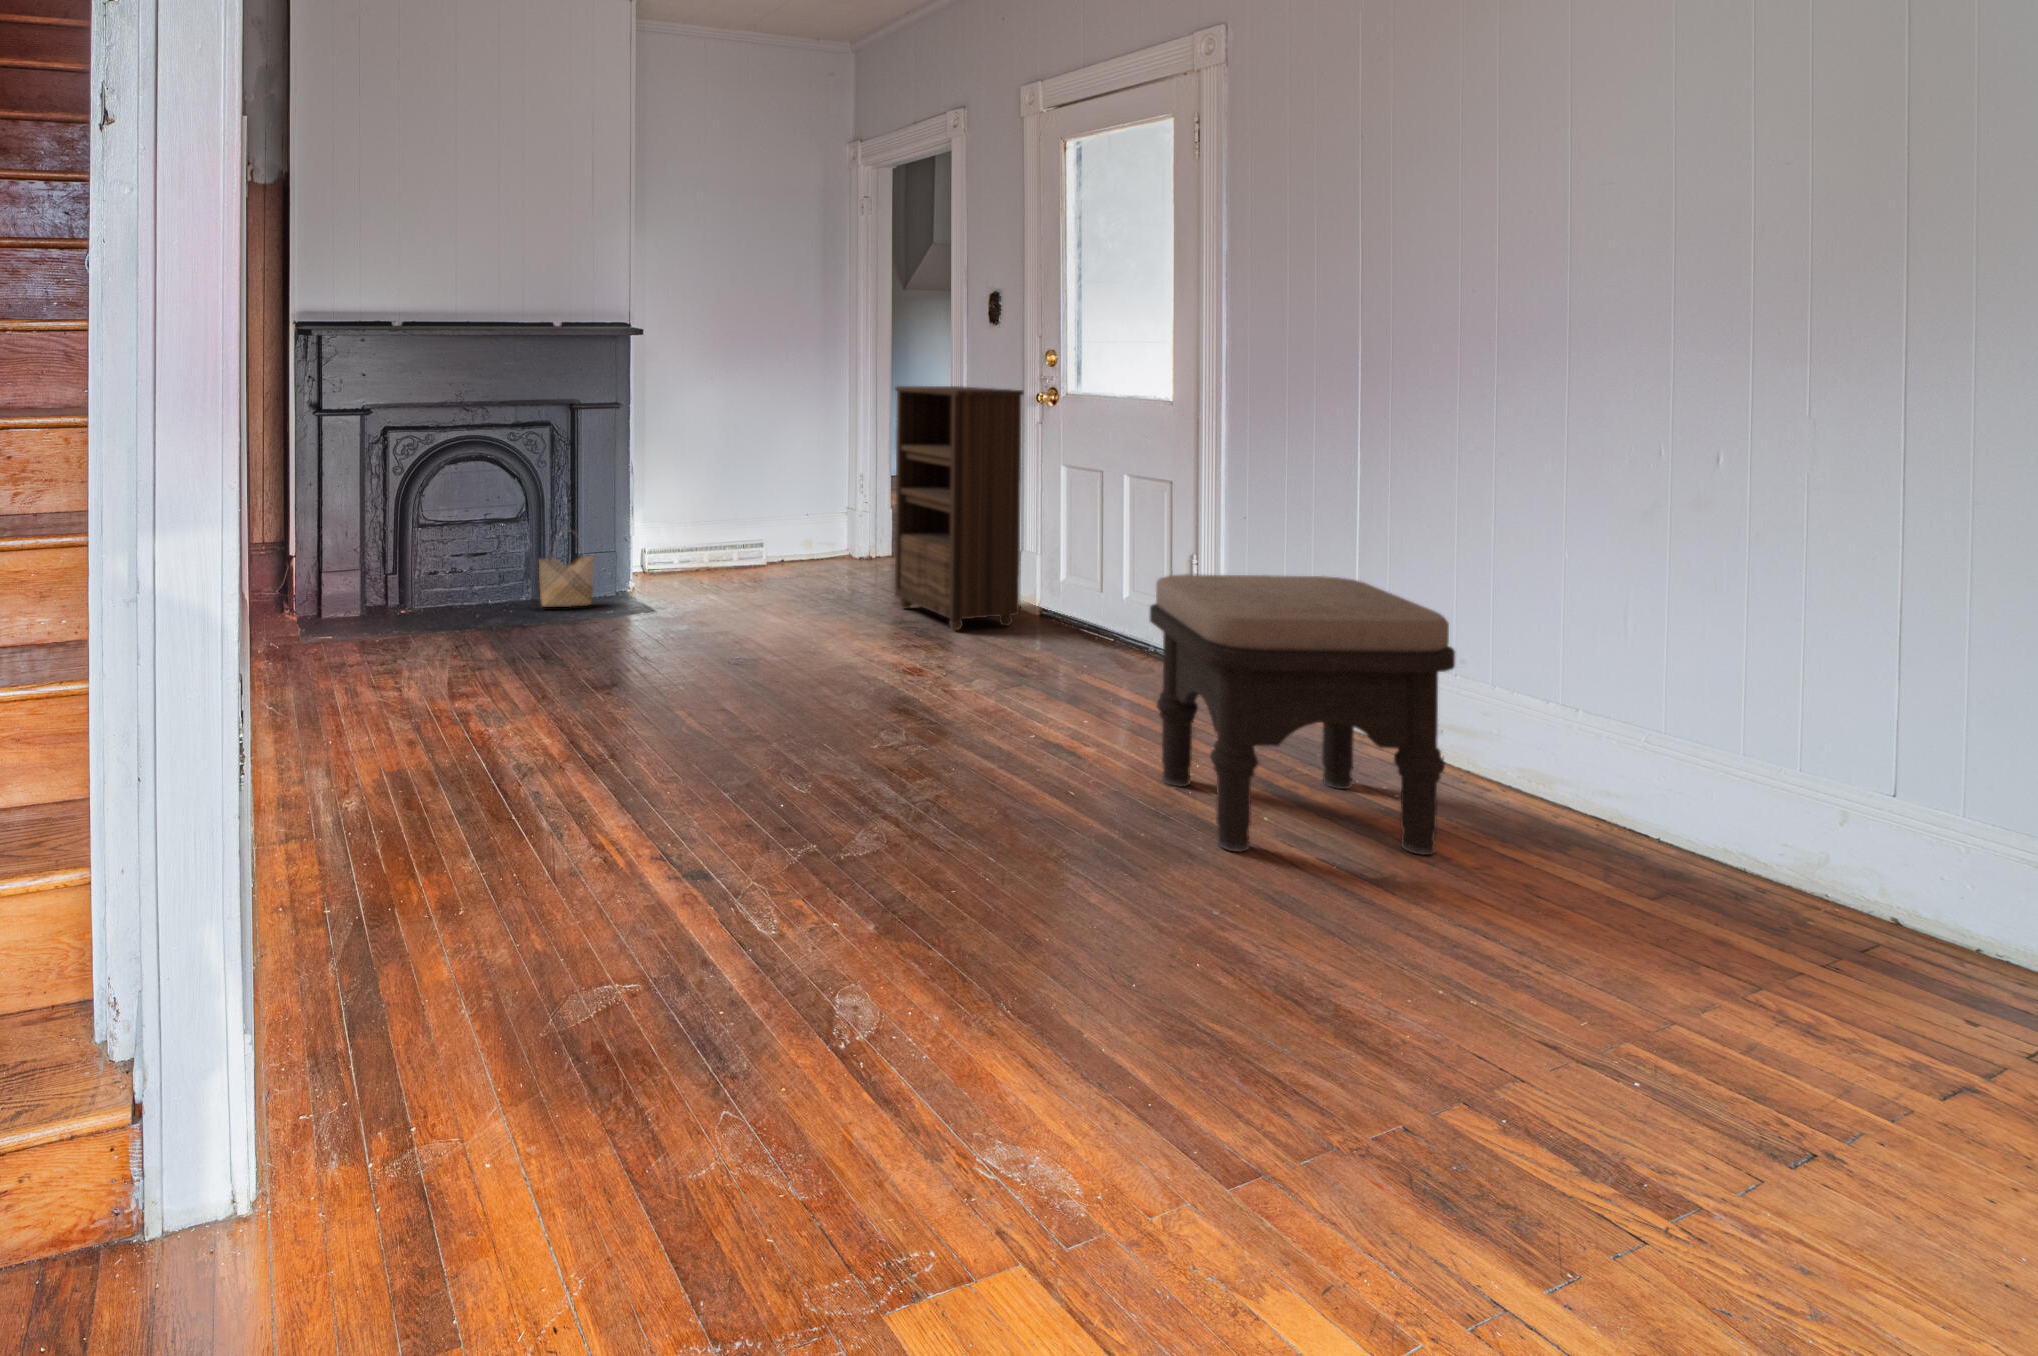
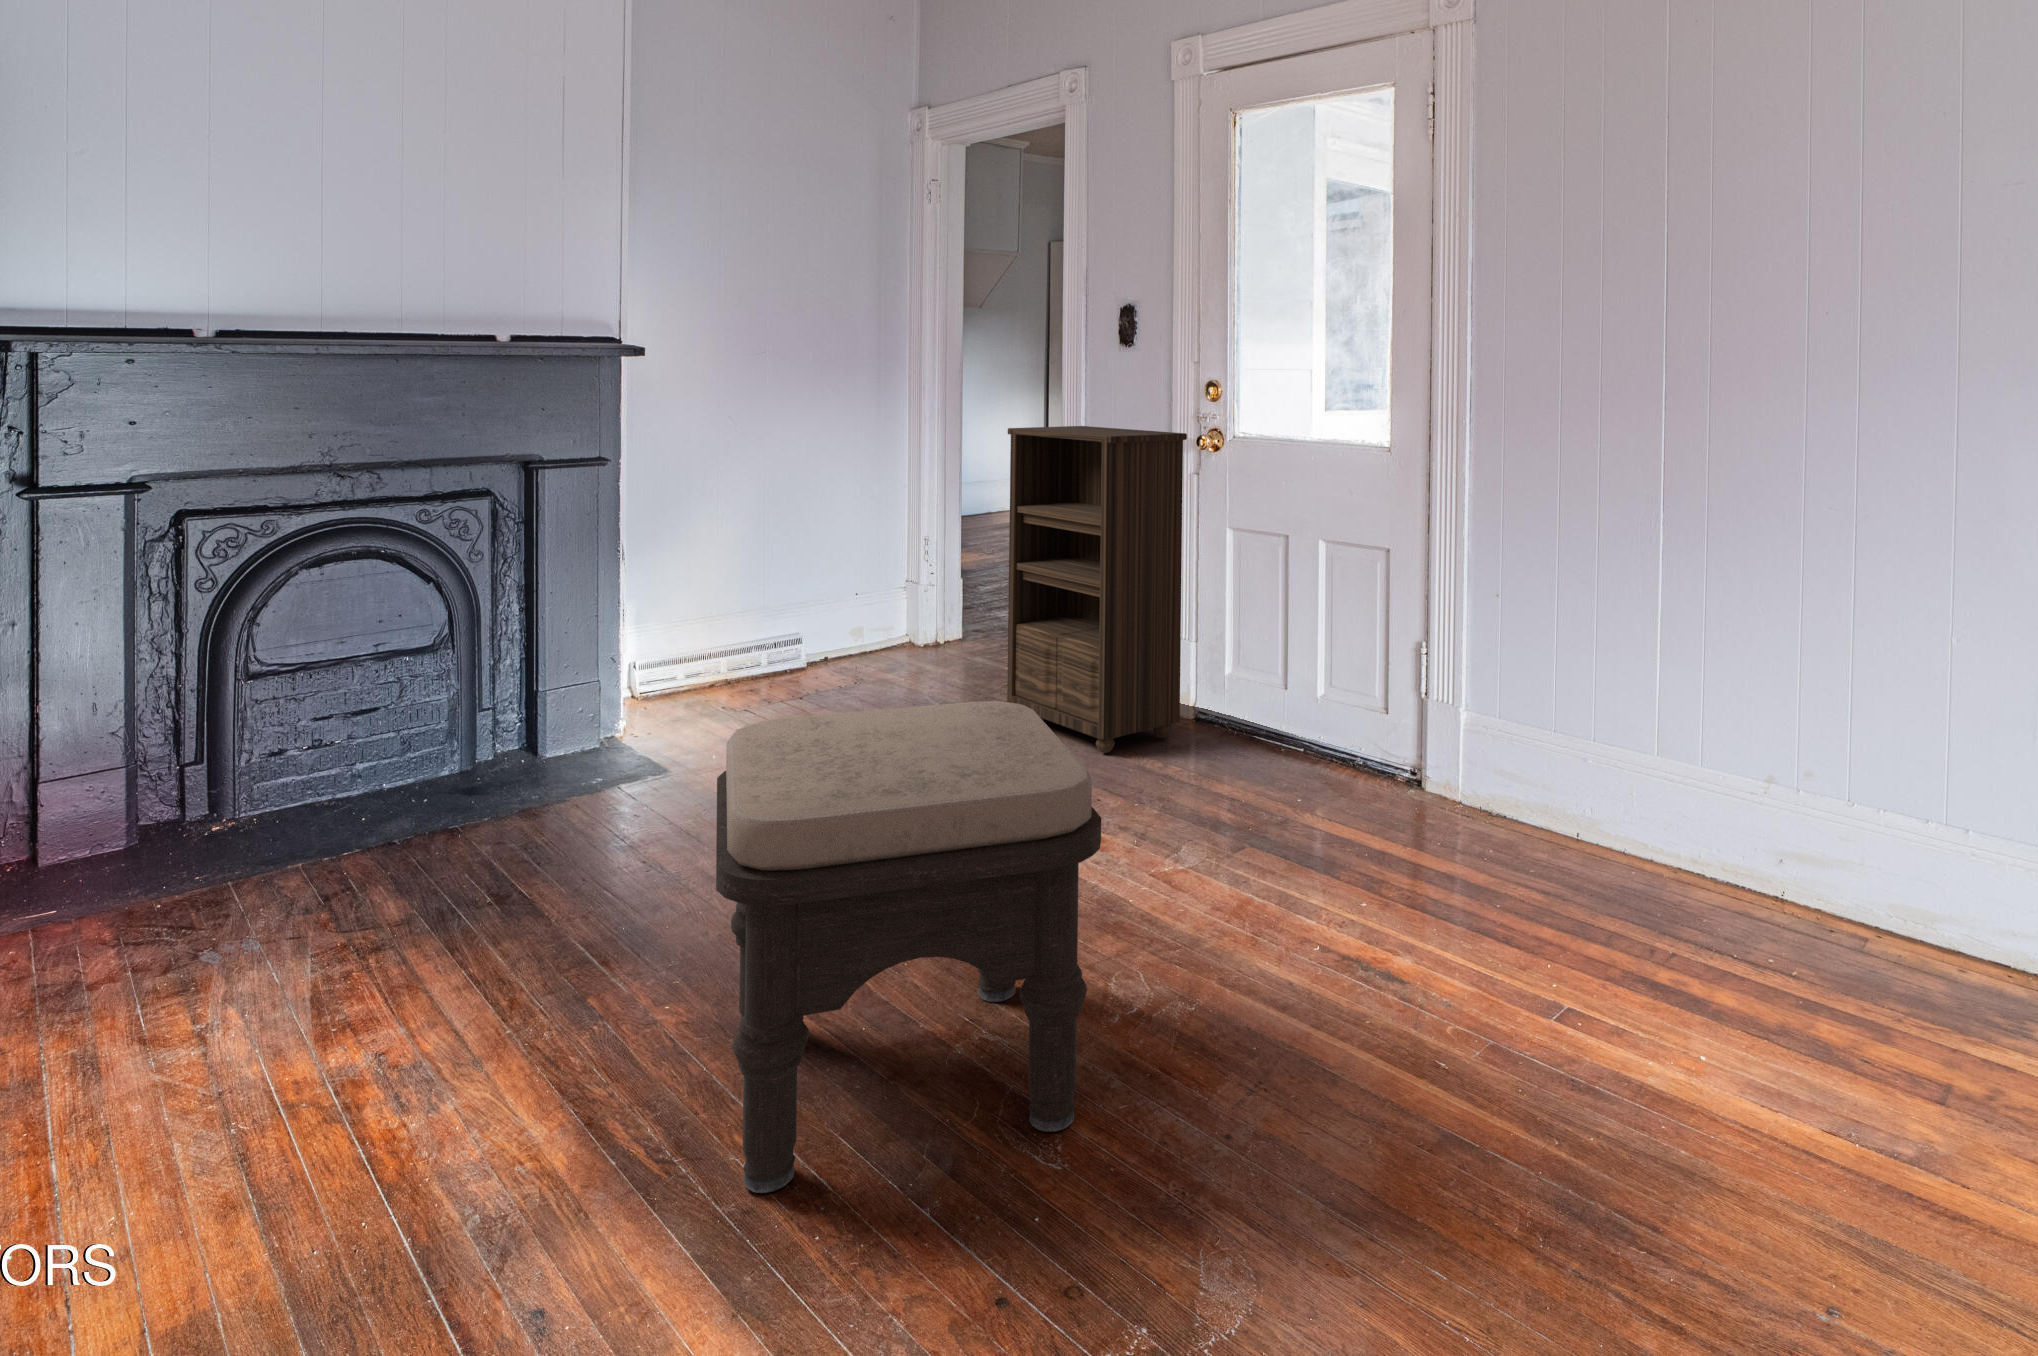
woven basket: present [539,530,594,607] -> none [467,652,563,780]
ottoman: present [1150,574,1455,855] -> present [716,701,1101,1193]

